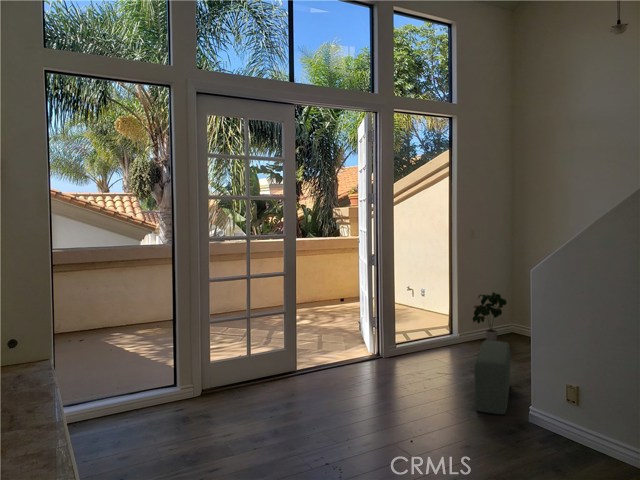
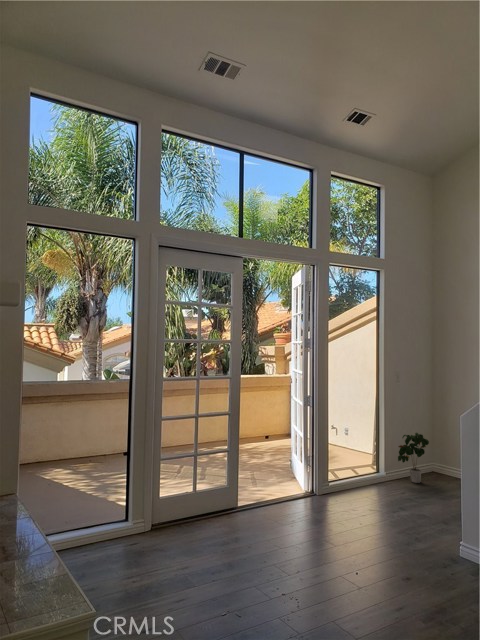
pouf: present [474,341,510,415] -> none [406,479,436,548]

